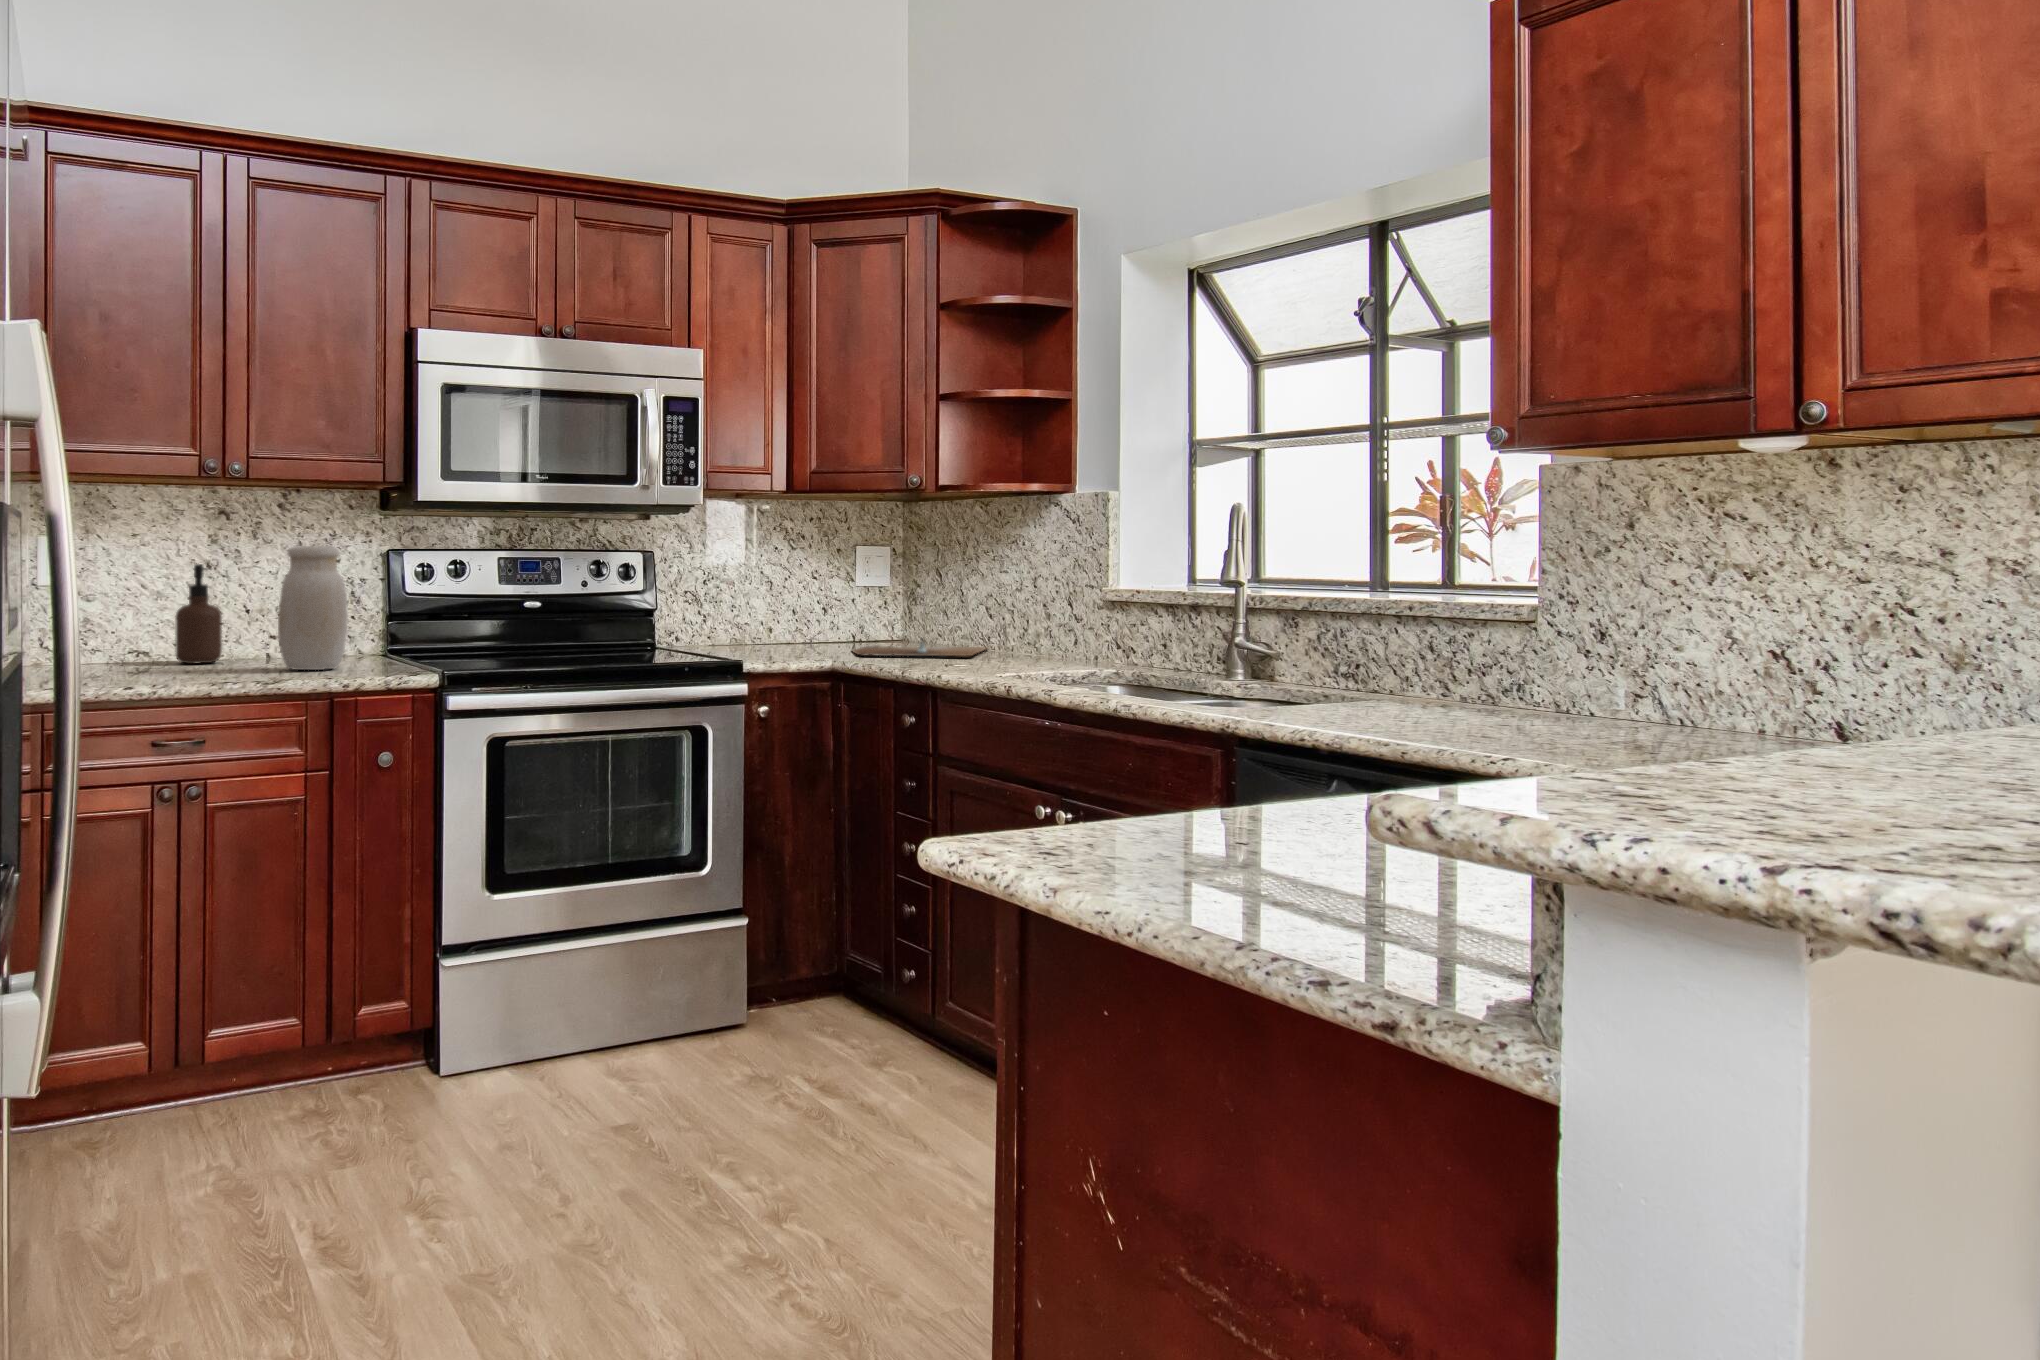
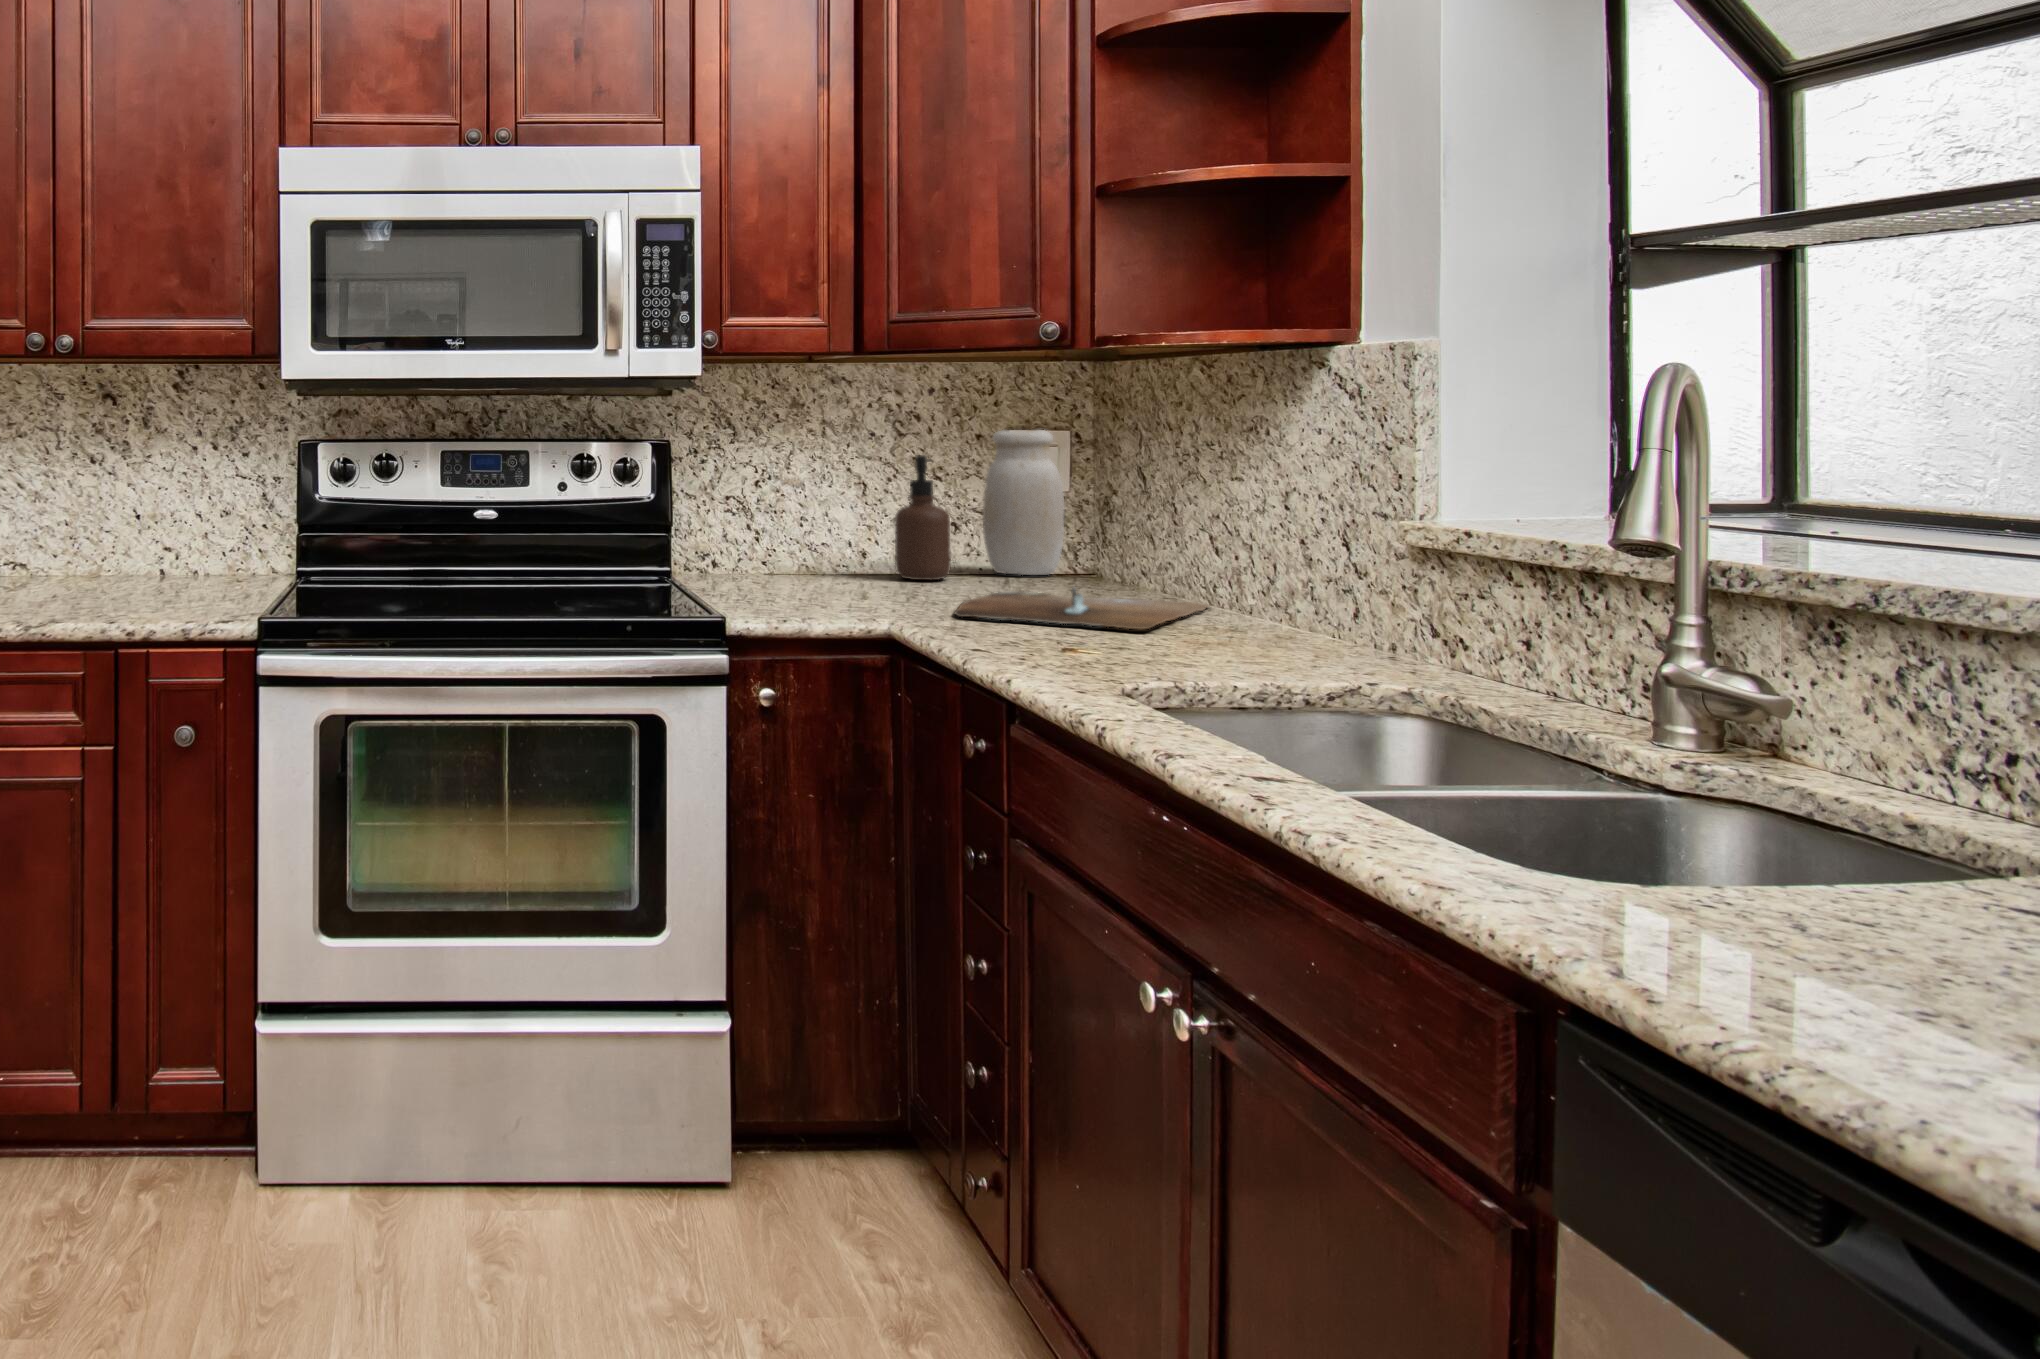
jar: present [278,546,348,670] -> present [982,430,1064,575]
soap dispenser: present [175,564,222,664] -> present [895,455,951,580]

